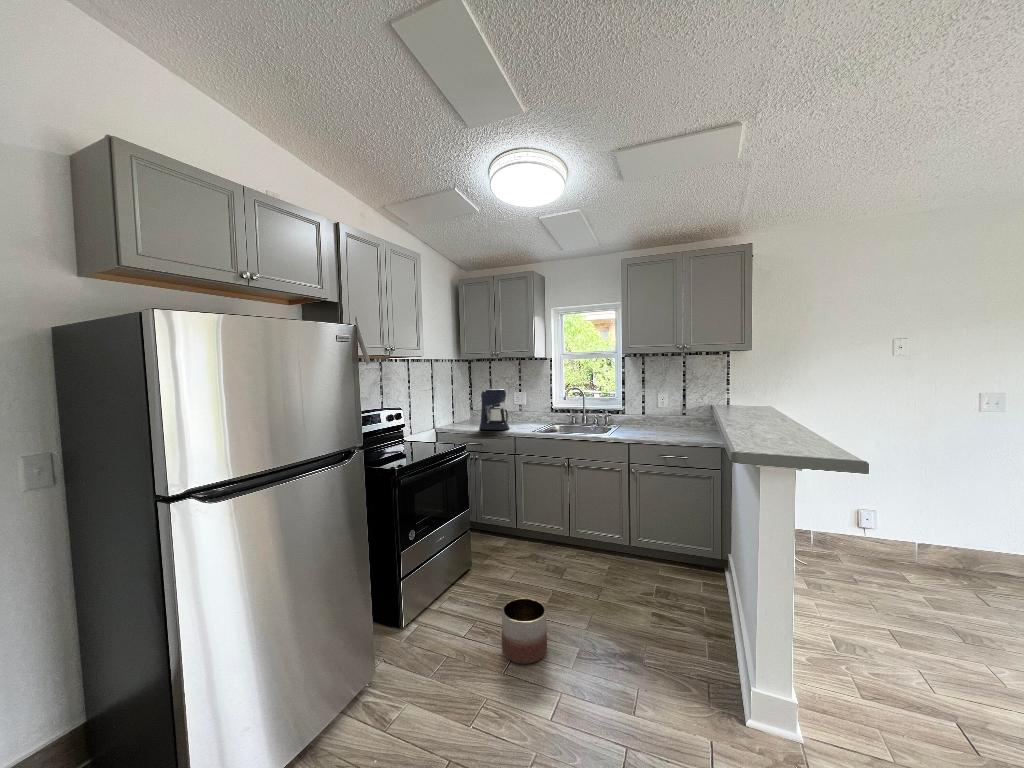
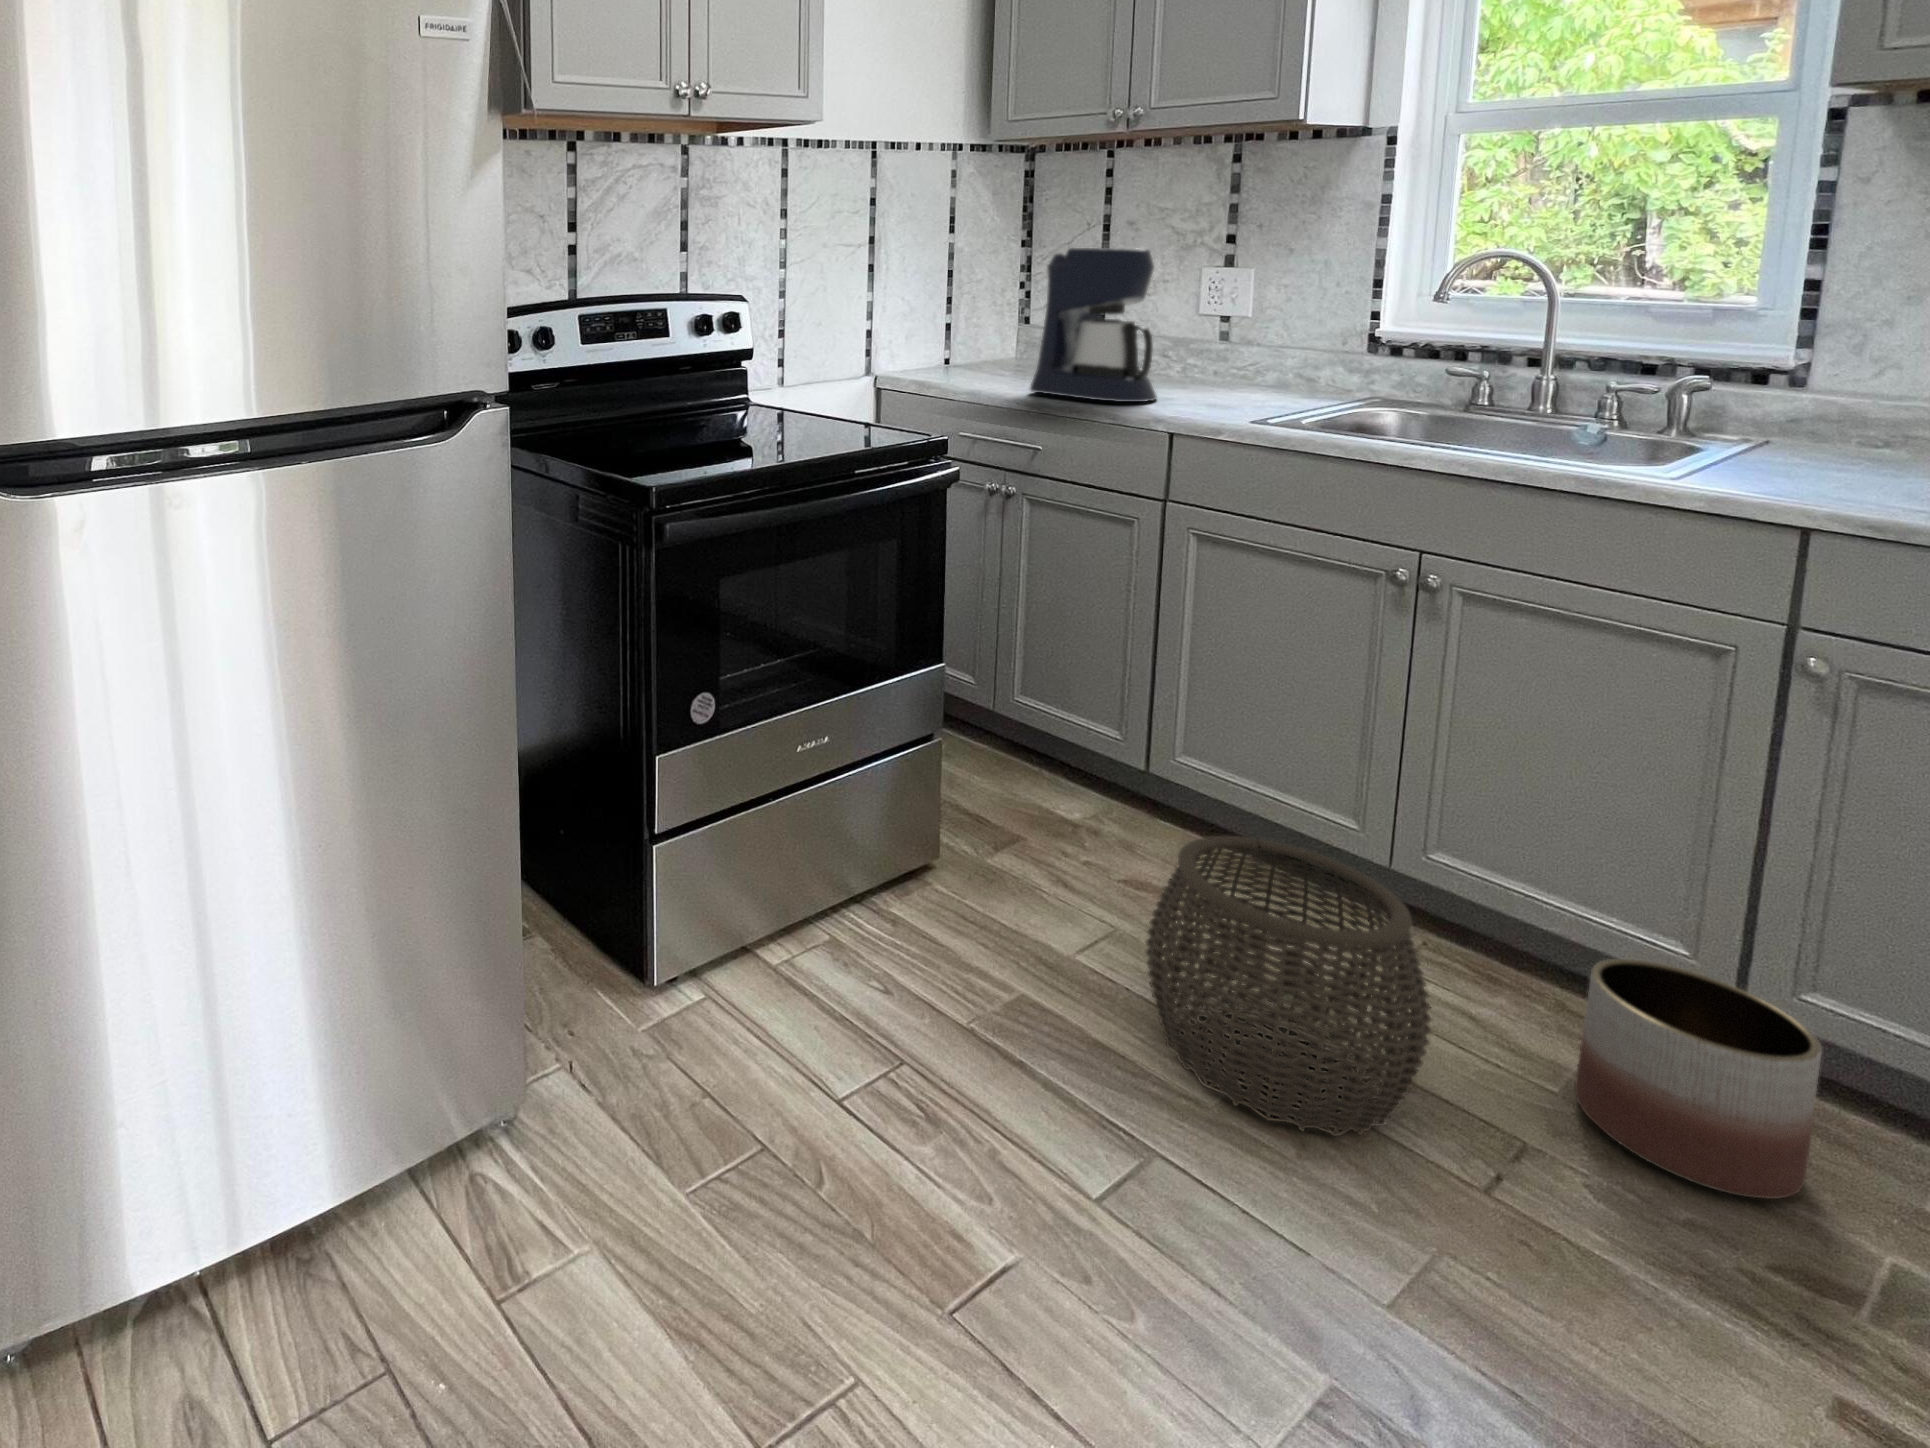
woven basket: none [527,534,584,601] -> present [1146,836,1432,1136]
planter: present [502,598,547,664] -> present [1575,959,1822,1199]

